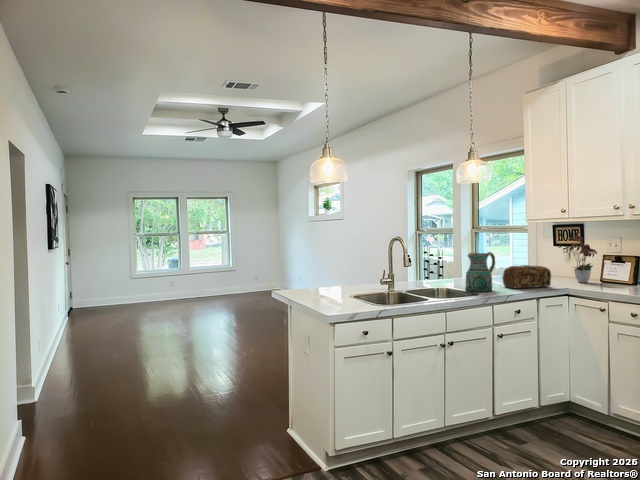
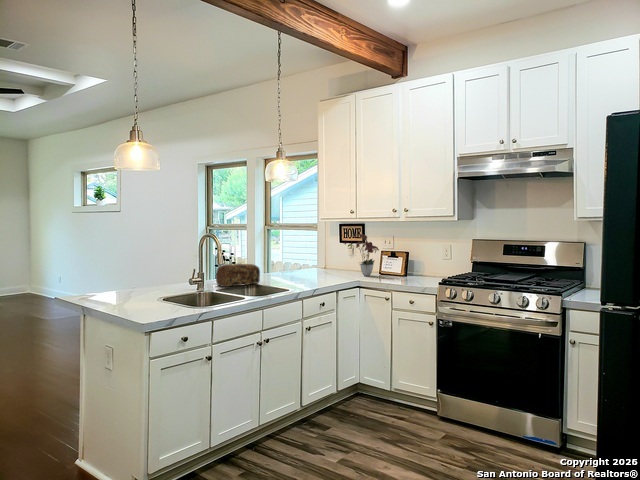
ceramic pitcher: present [465,252,495,292] -> none [273,249,300,288]
bread loaf: present [502,265,551,289] -> present [216,264,260,287]

